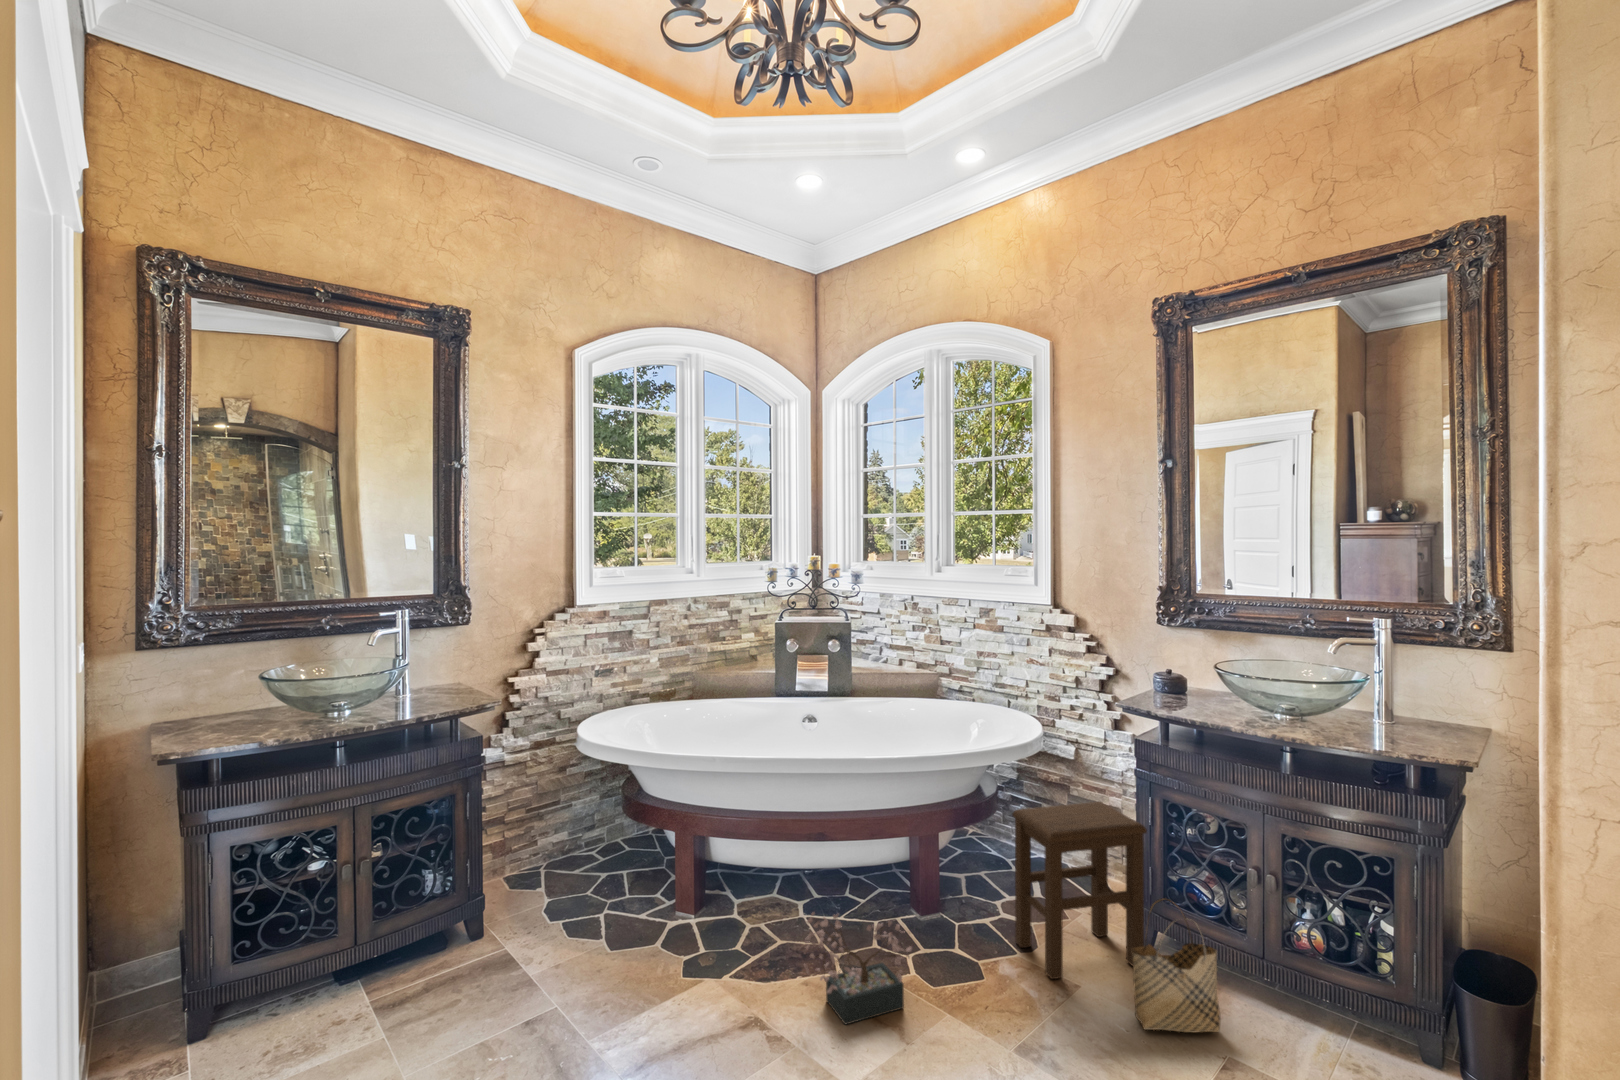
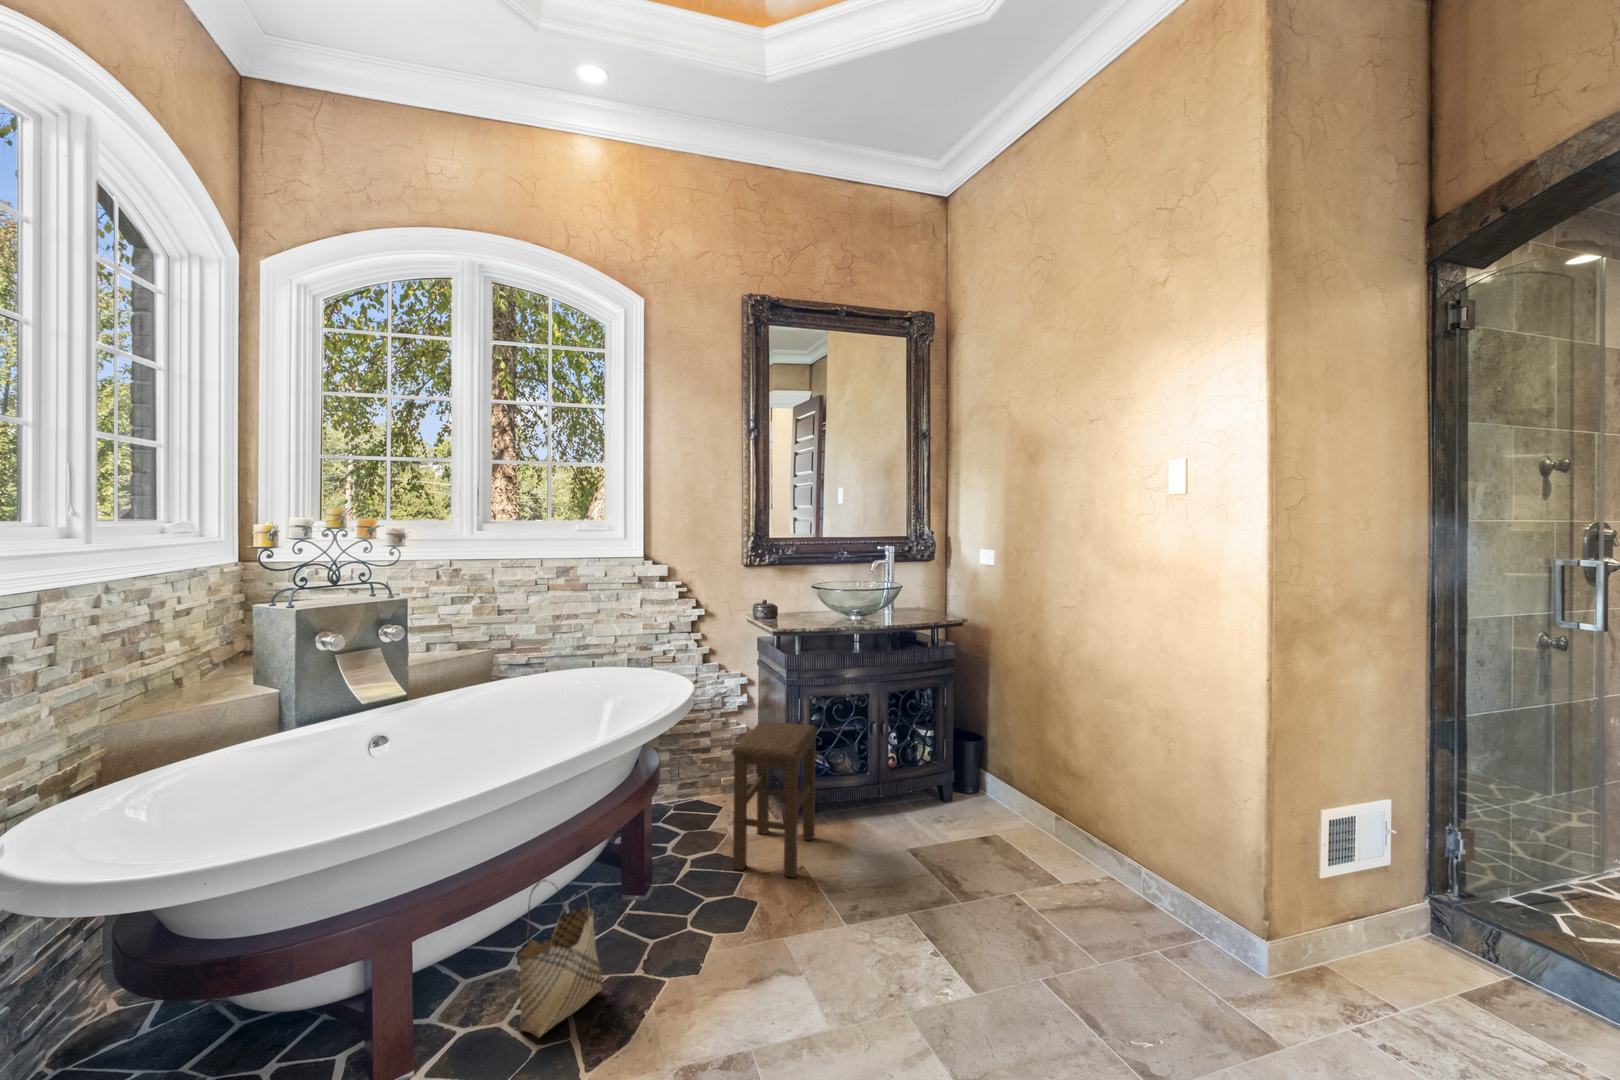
woven basket: present [1131,898,1221,1032] -> present [518,880,602,1037]
decorative plant: present [804,913,912,1025] -> none [687,890,775,1016]

